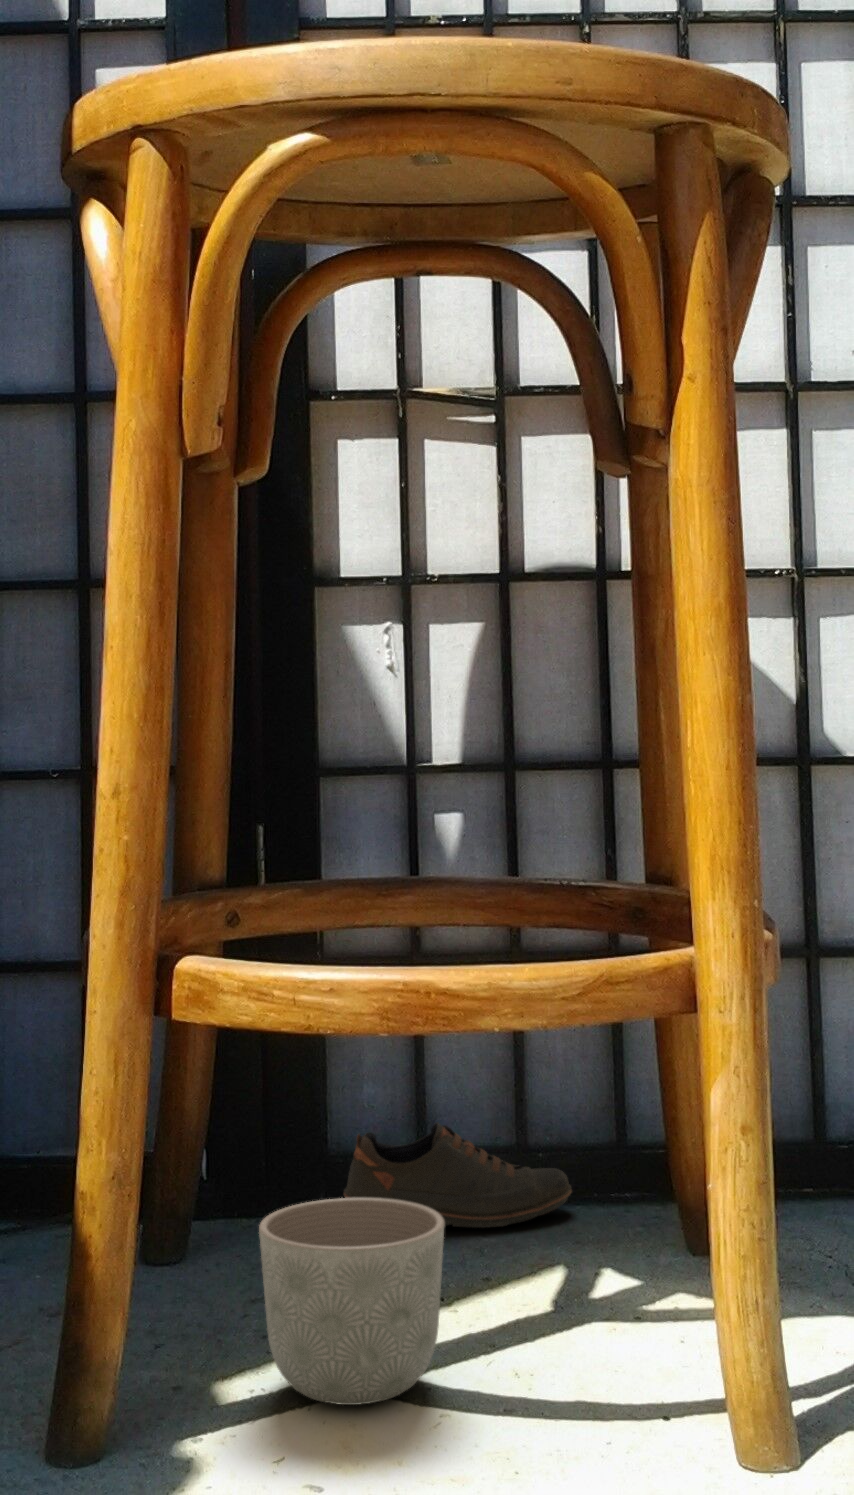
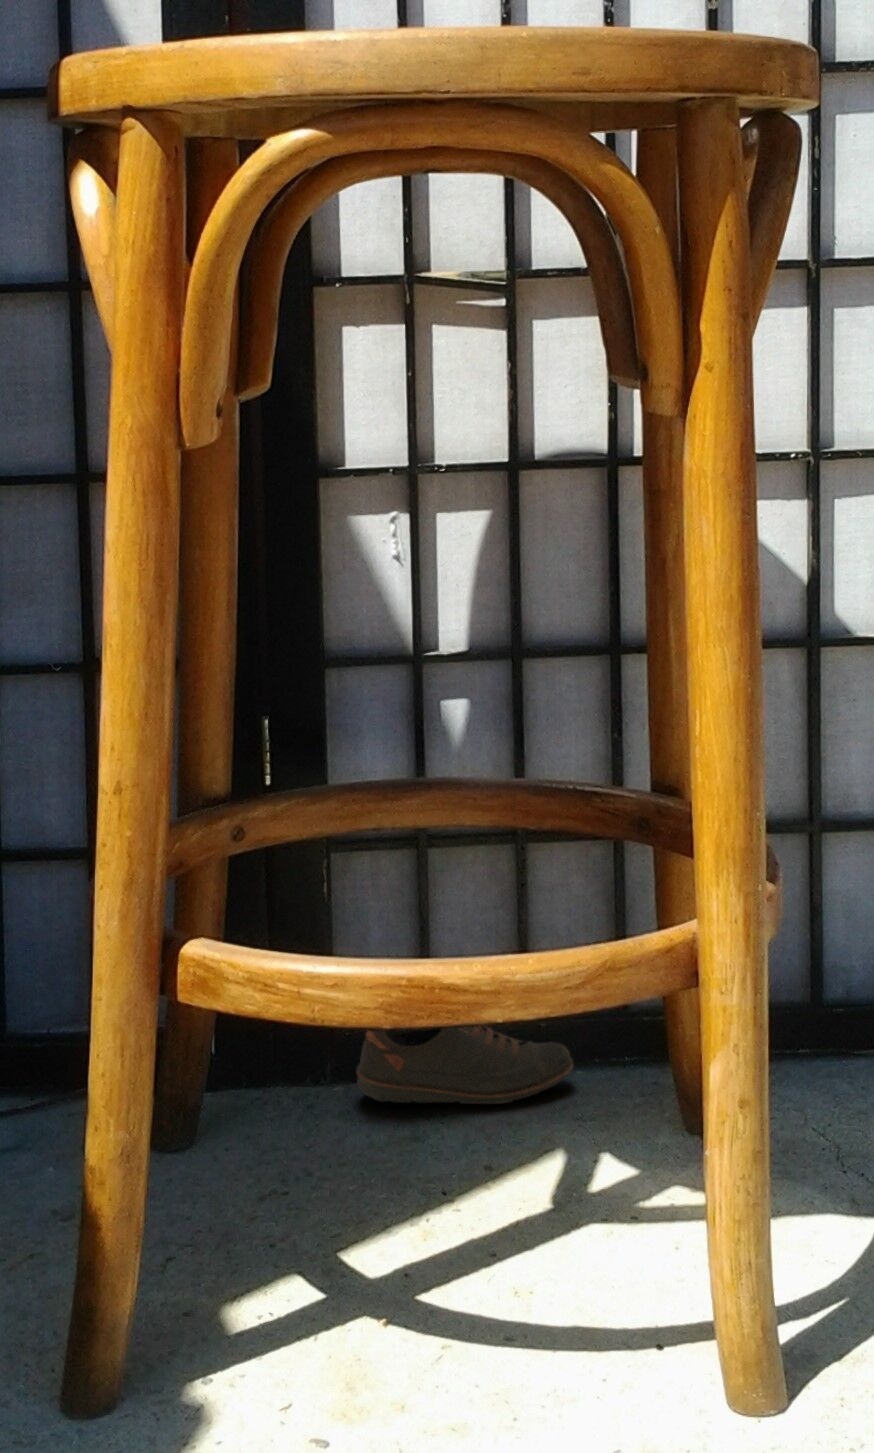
planter: present [259,1198,444,1405] -> none [273,1125,450,1332]

